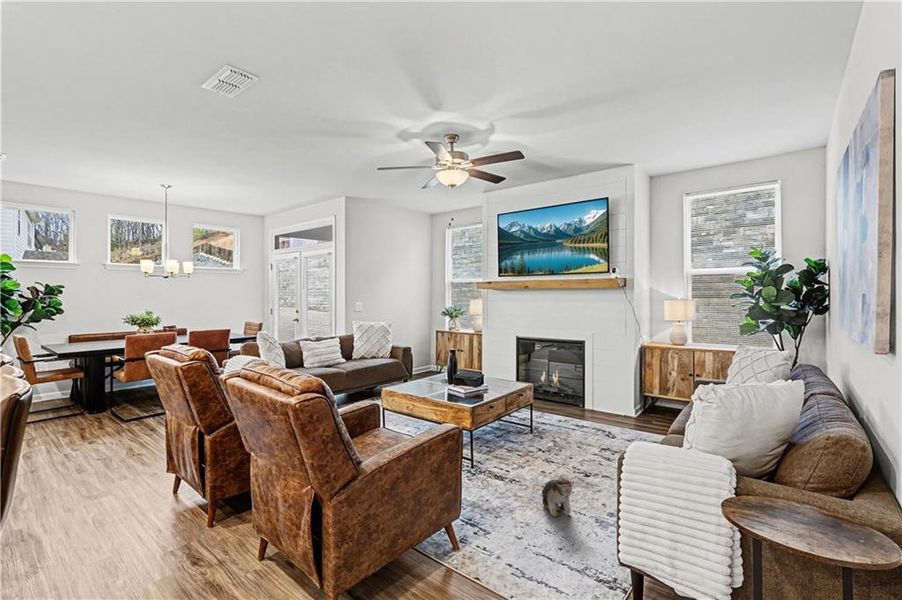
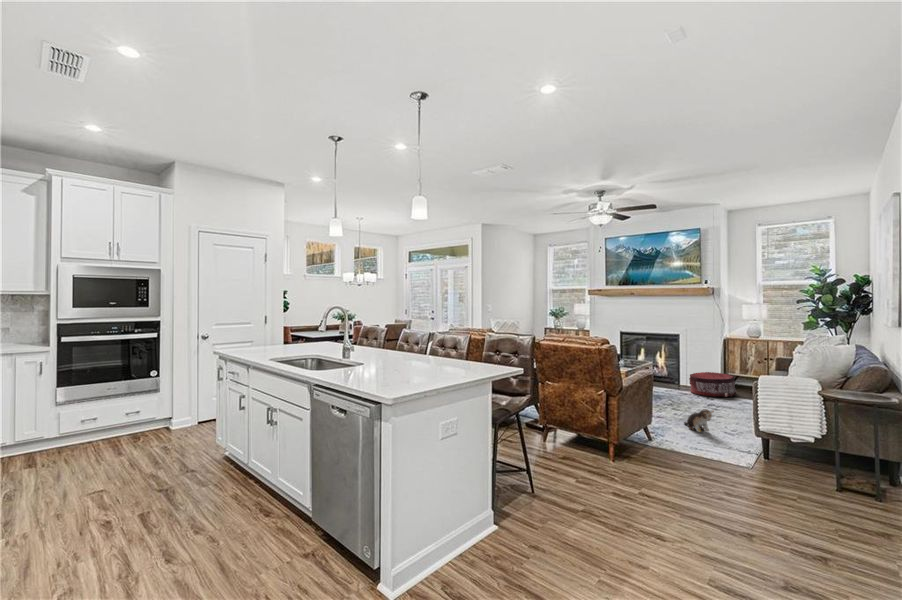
pouf: none [592,392,650,430] -> present [689,372,736,397]

